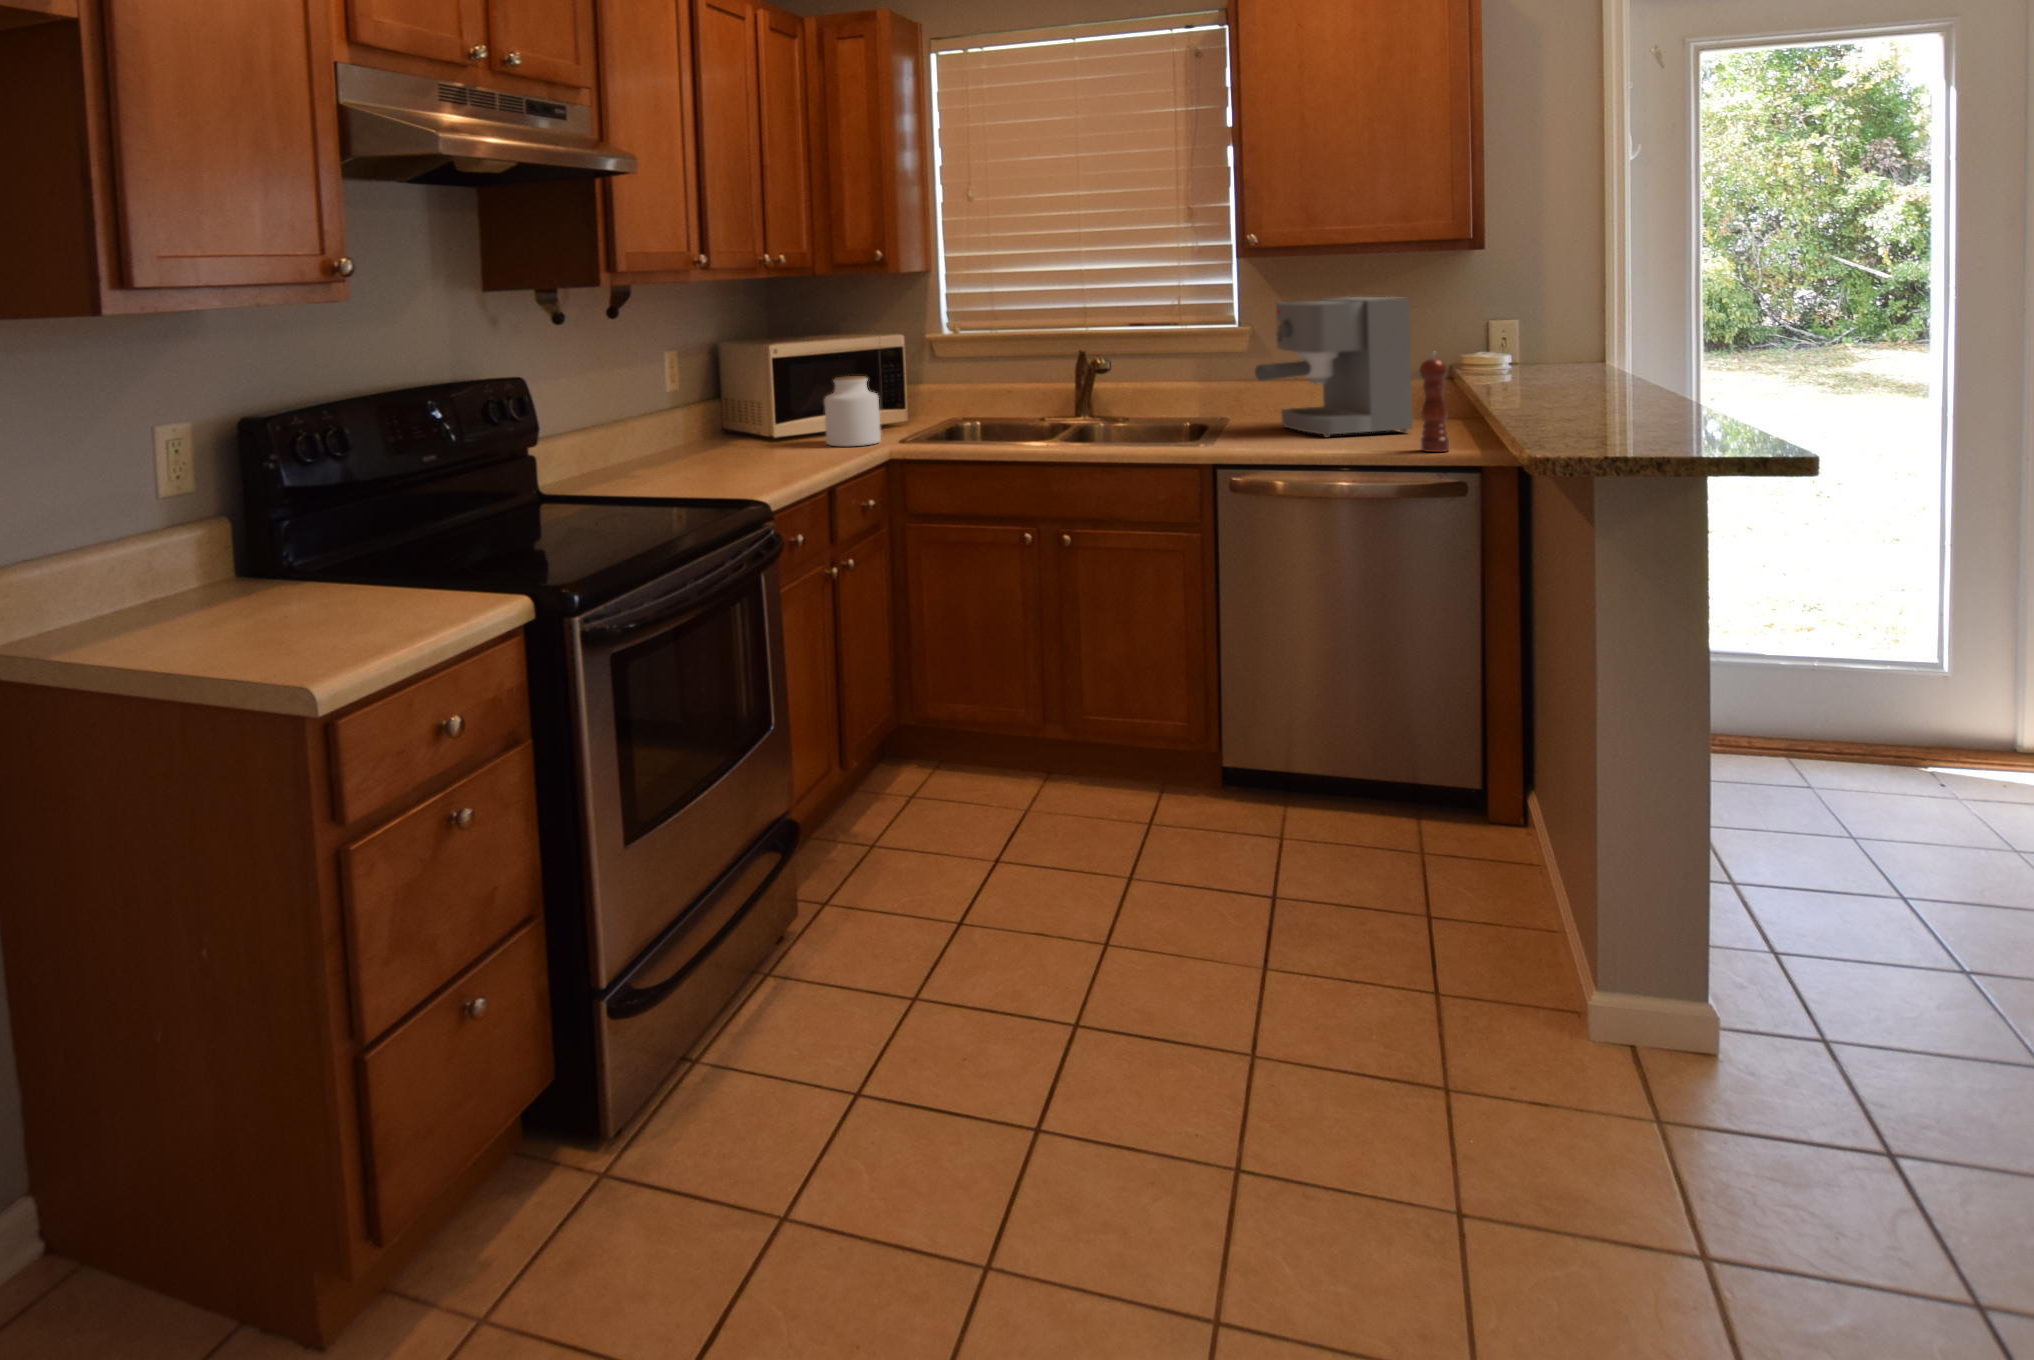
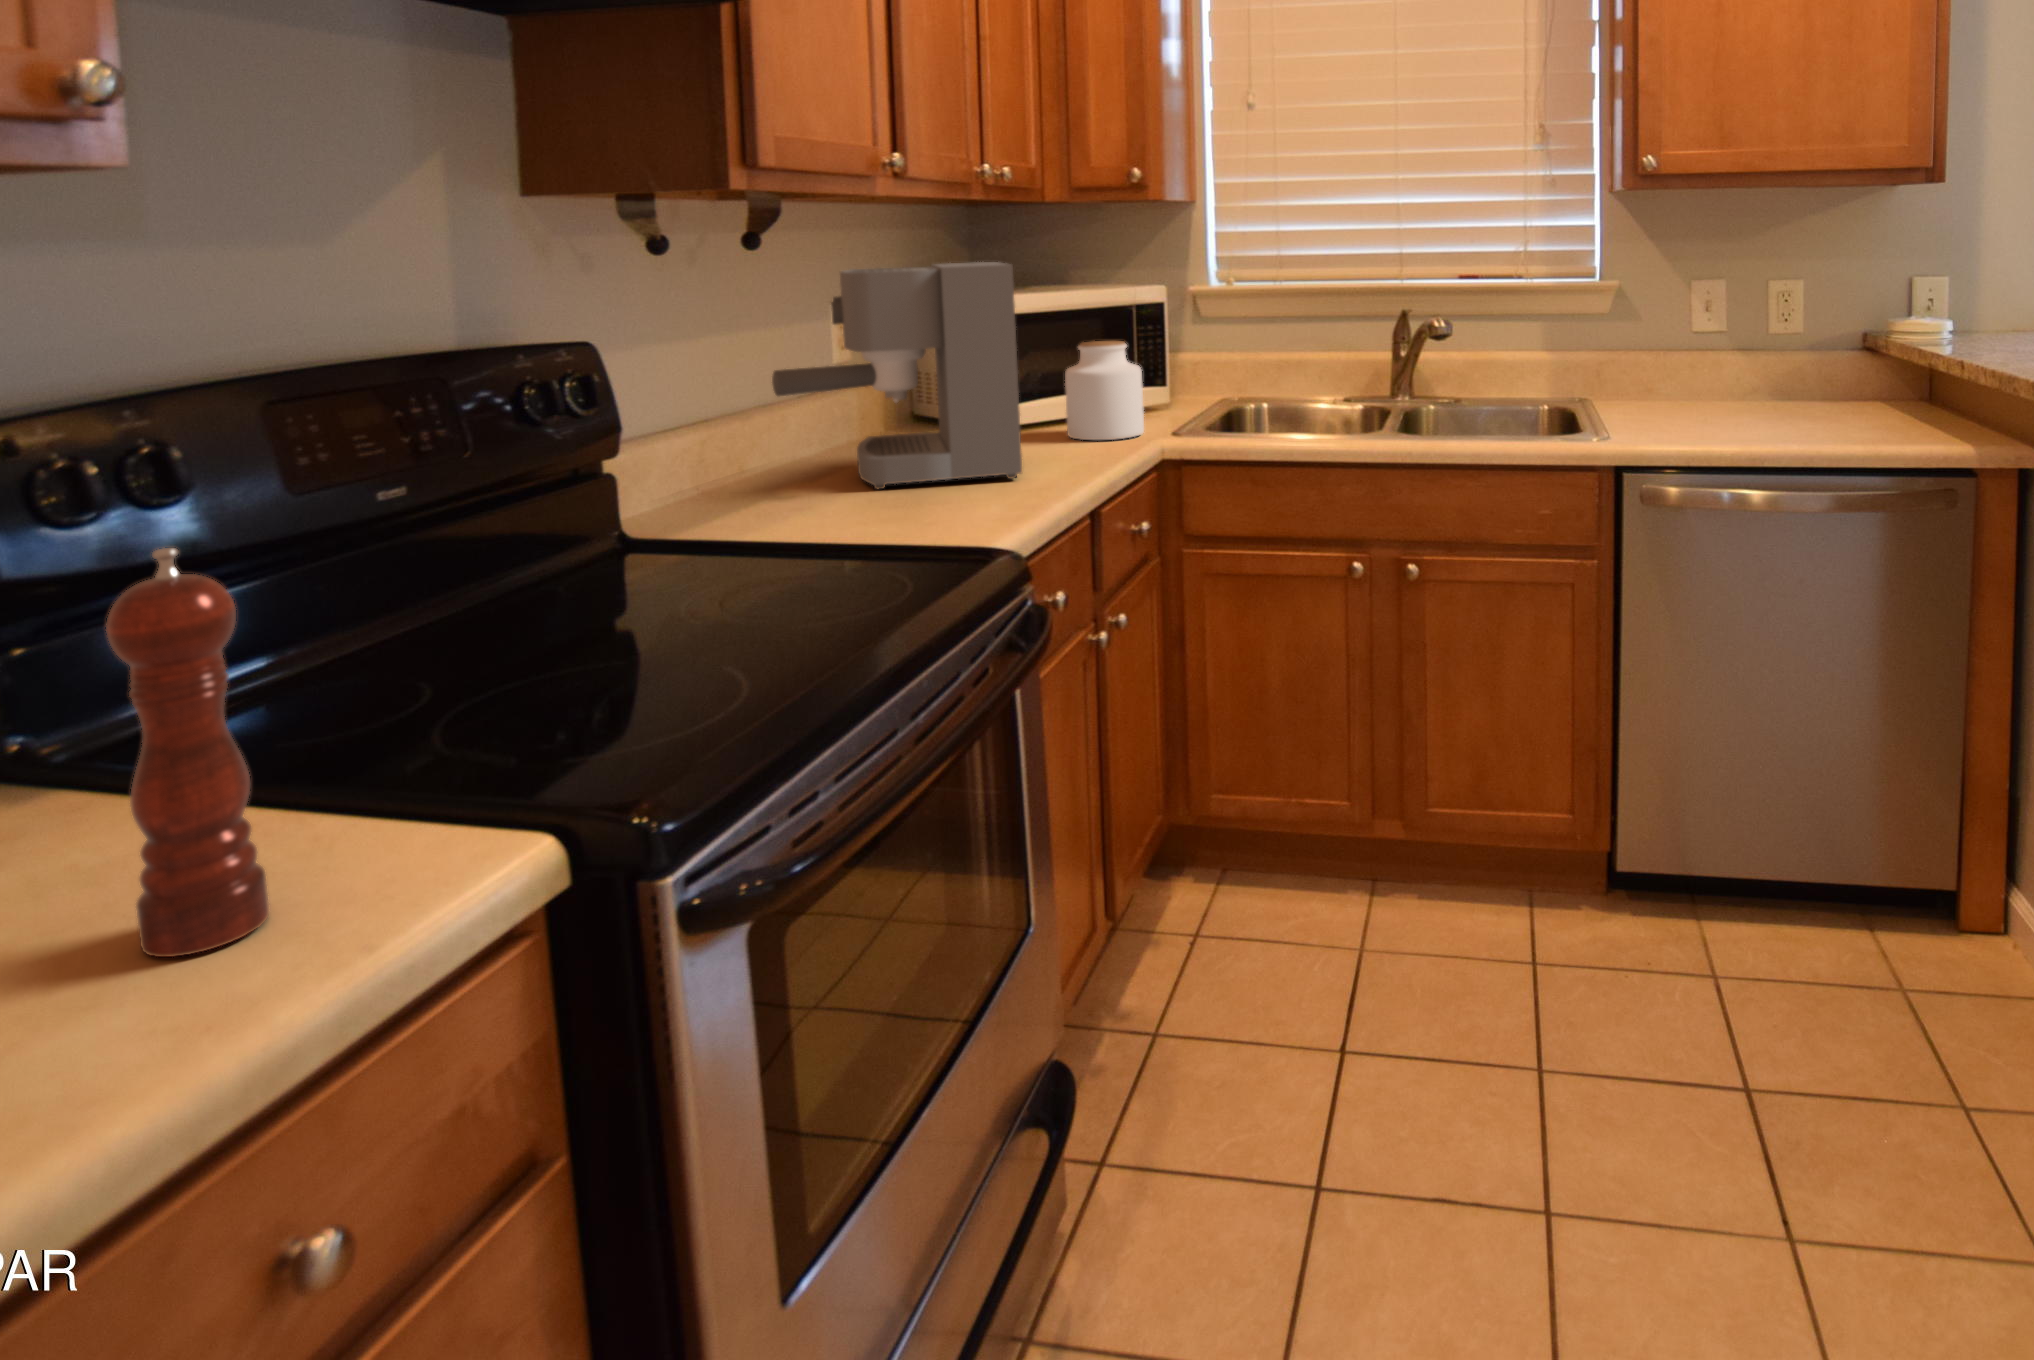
coffee maker: present [1255,297,1413,437] -> present [772,262,1022,489]
pepper mill: present [1419,352,1449,452] -> present [106,548,269,957]

